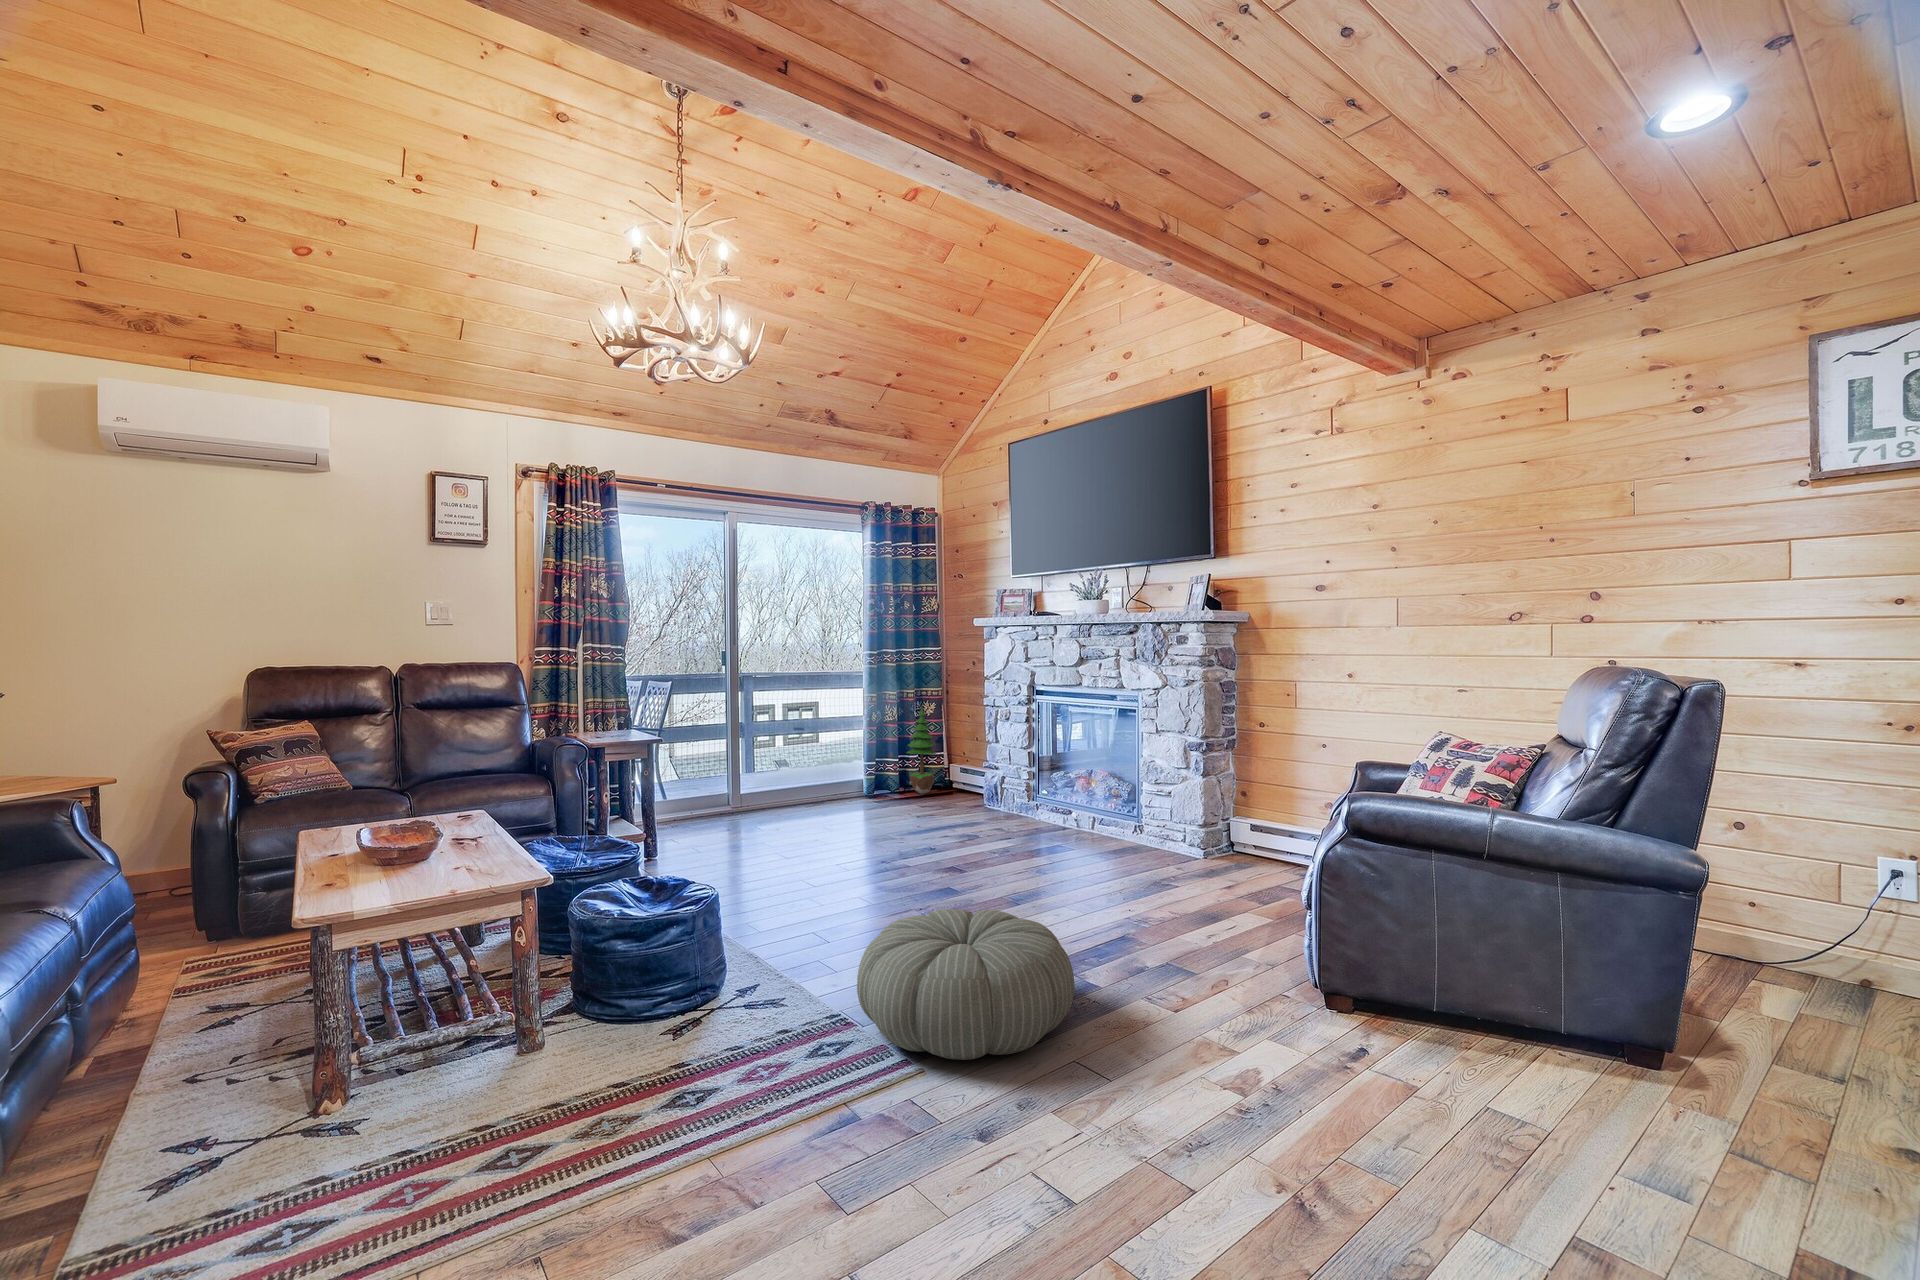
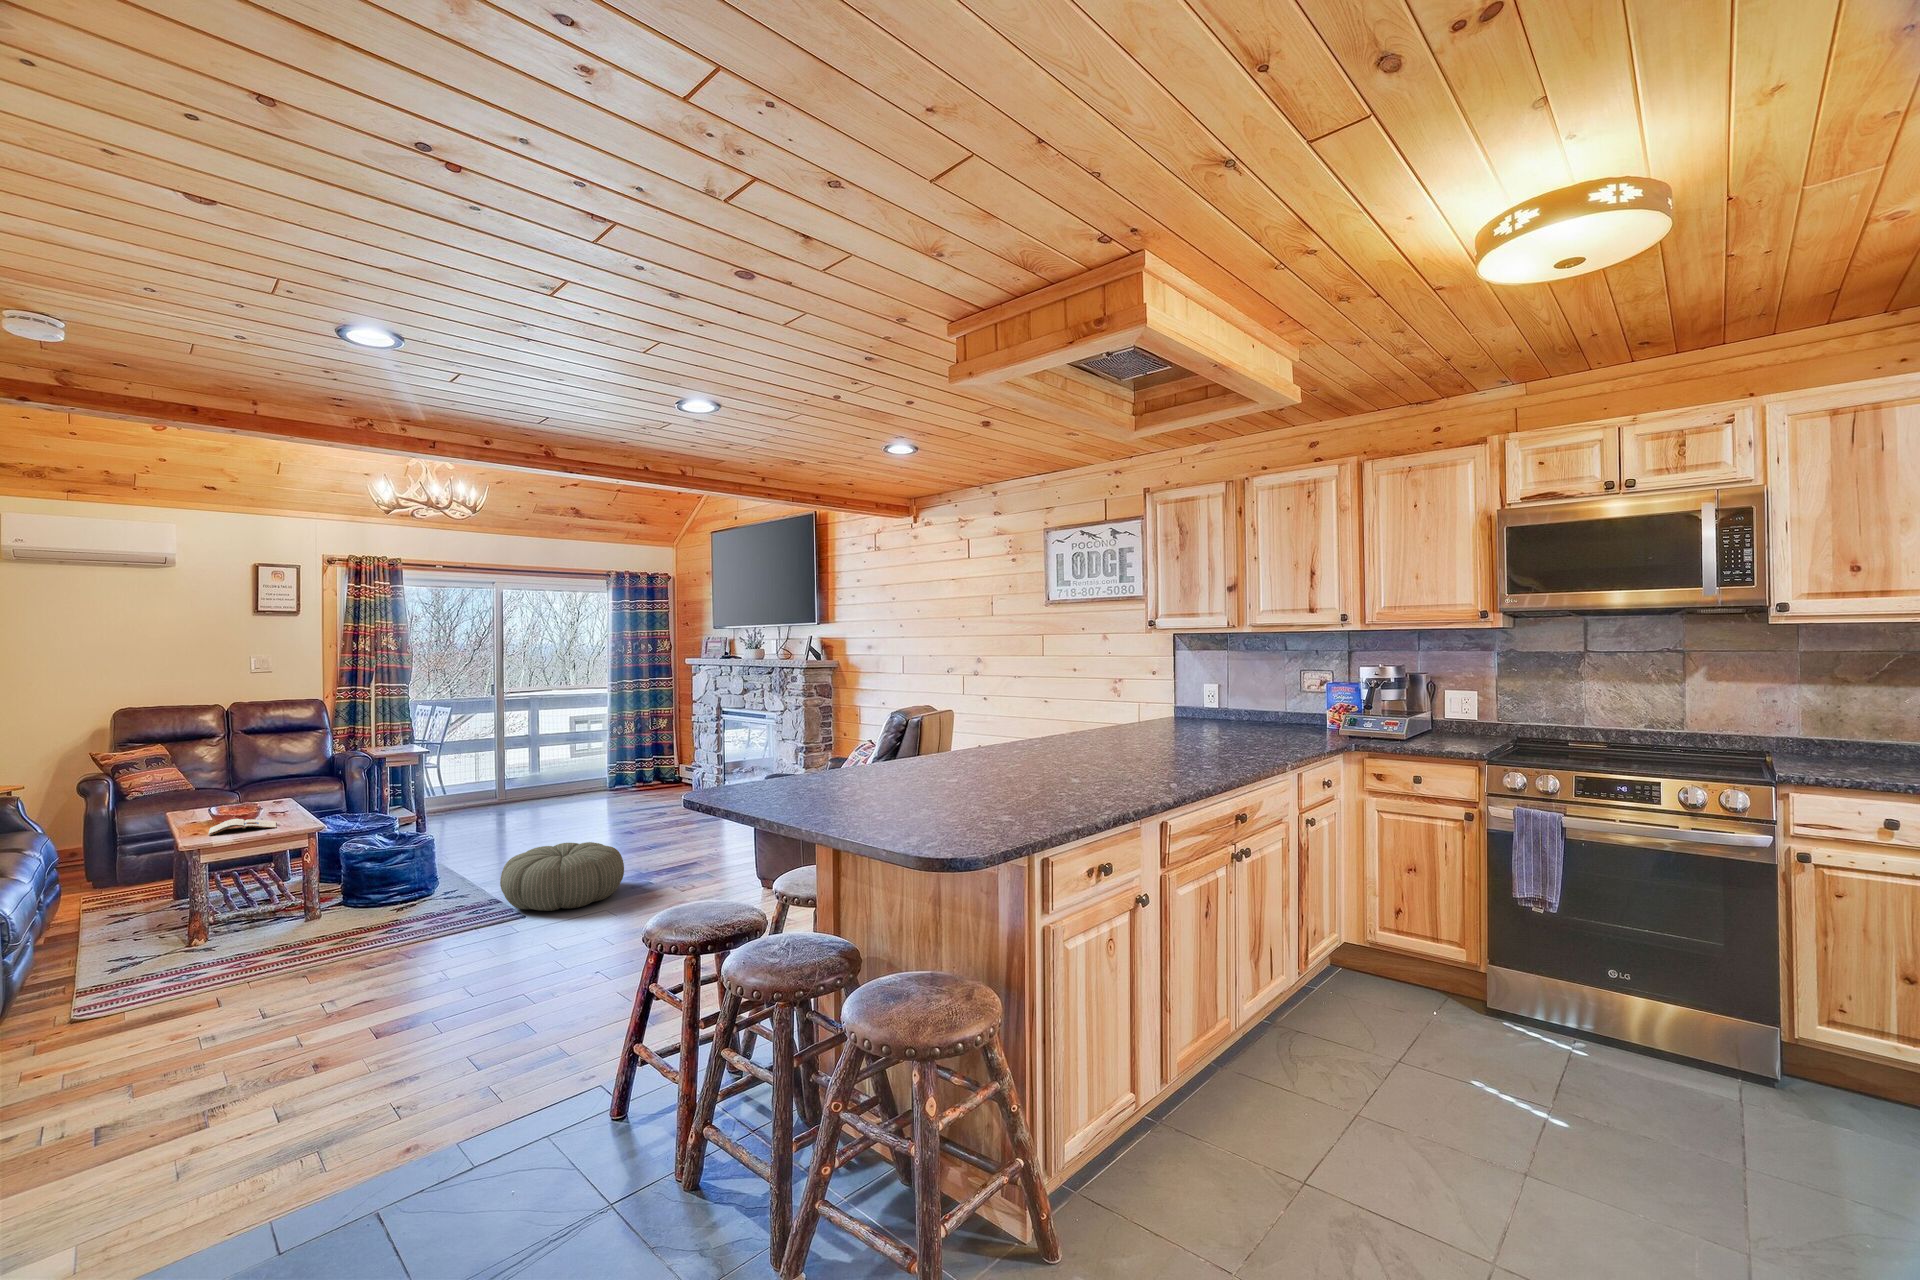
potted tree: present [906,709,937,795] -> none [640,723,665,788]
magazine: none [352,855,470,892] -> present [209,819,276,836]

